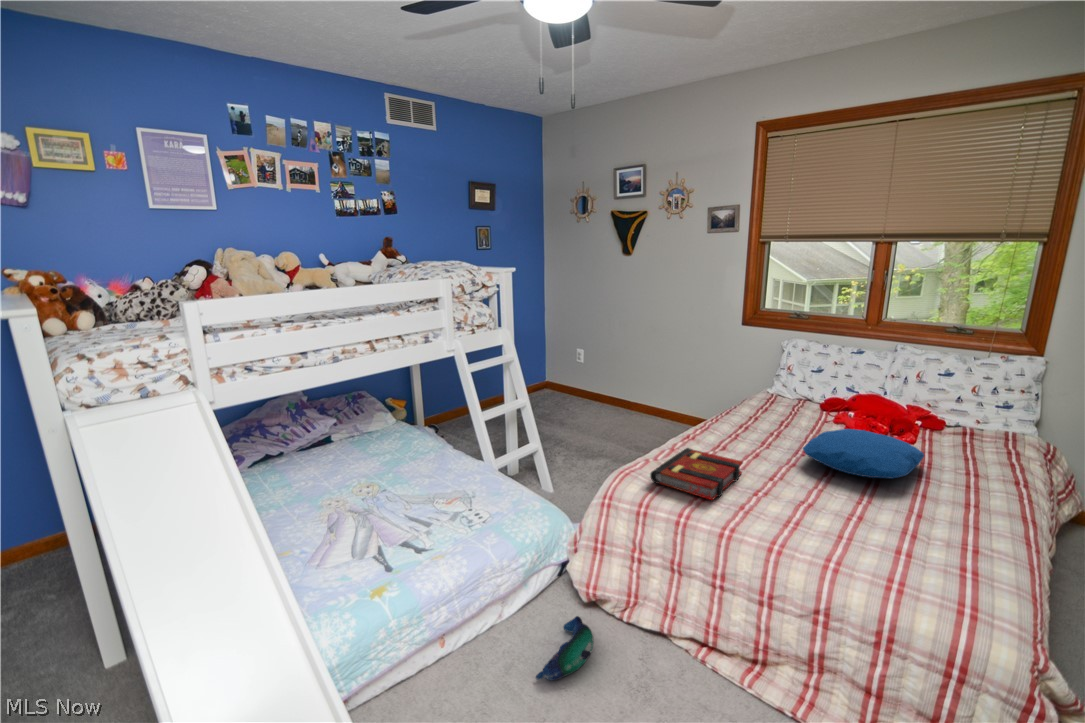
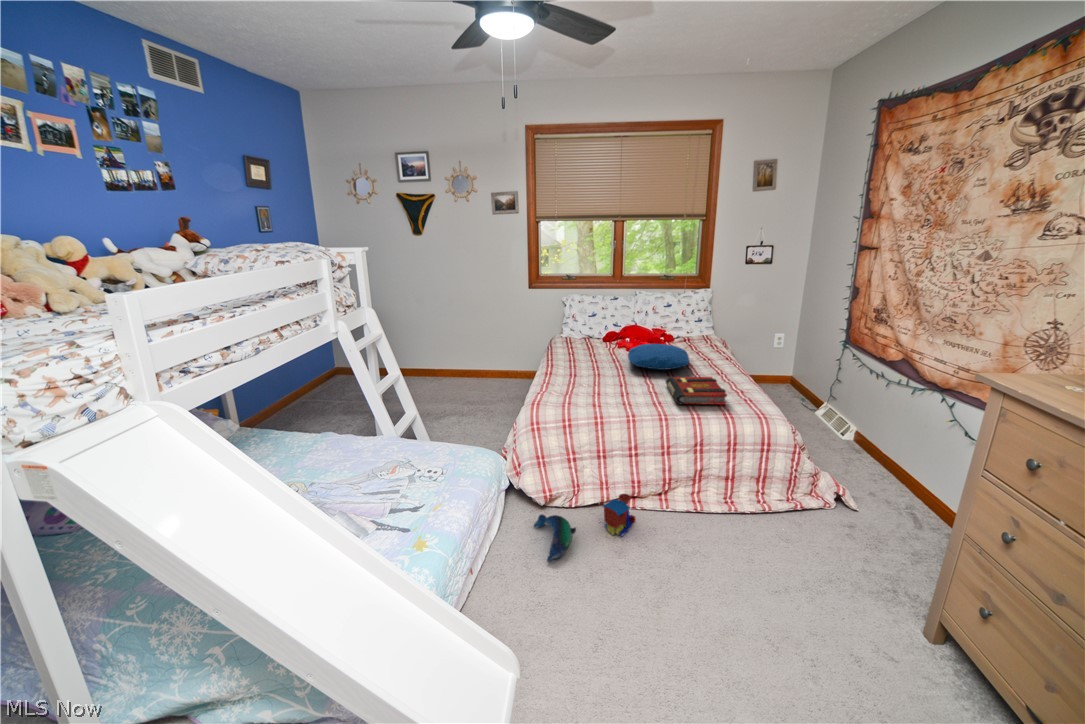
book: present [650,448,743,500] -> present [666,377,727,405]
toy train: none [637,635,689,696] -> present [602,494,636,536]

